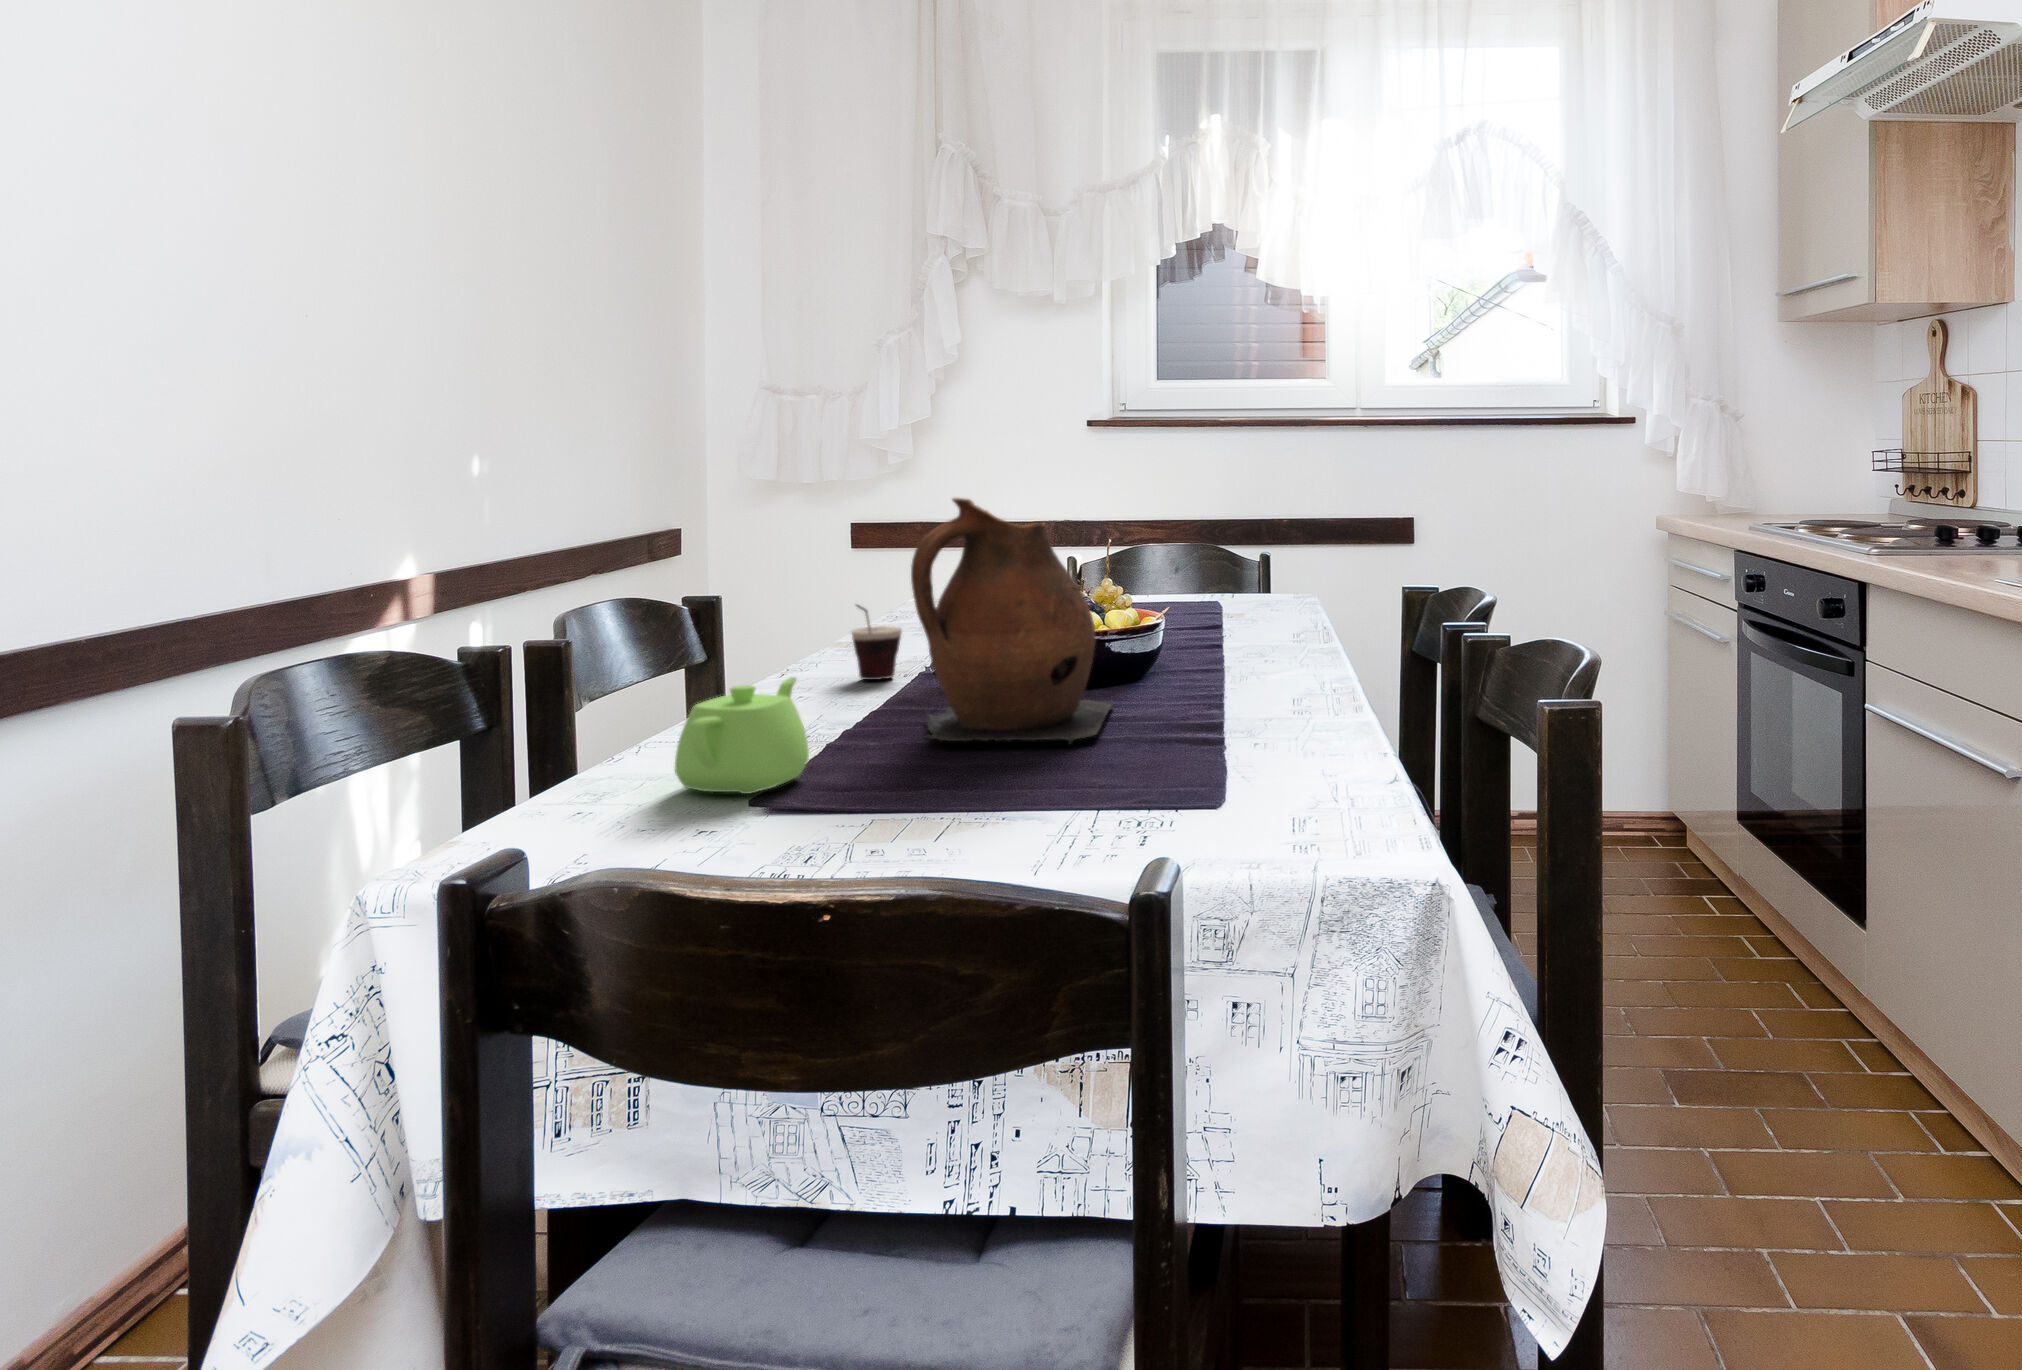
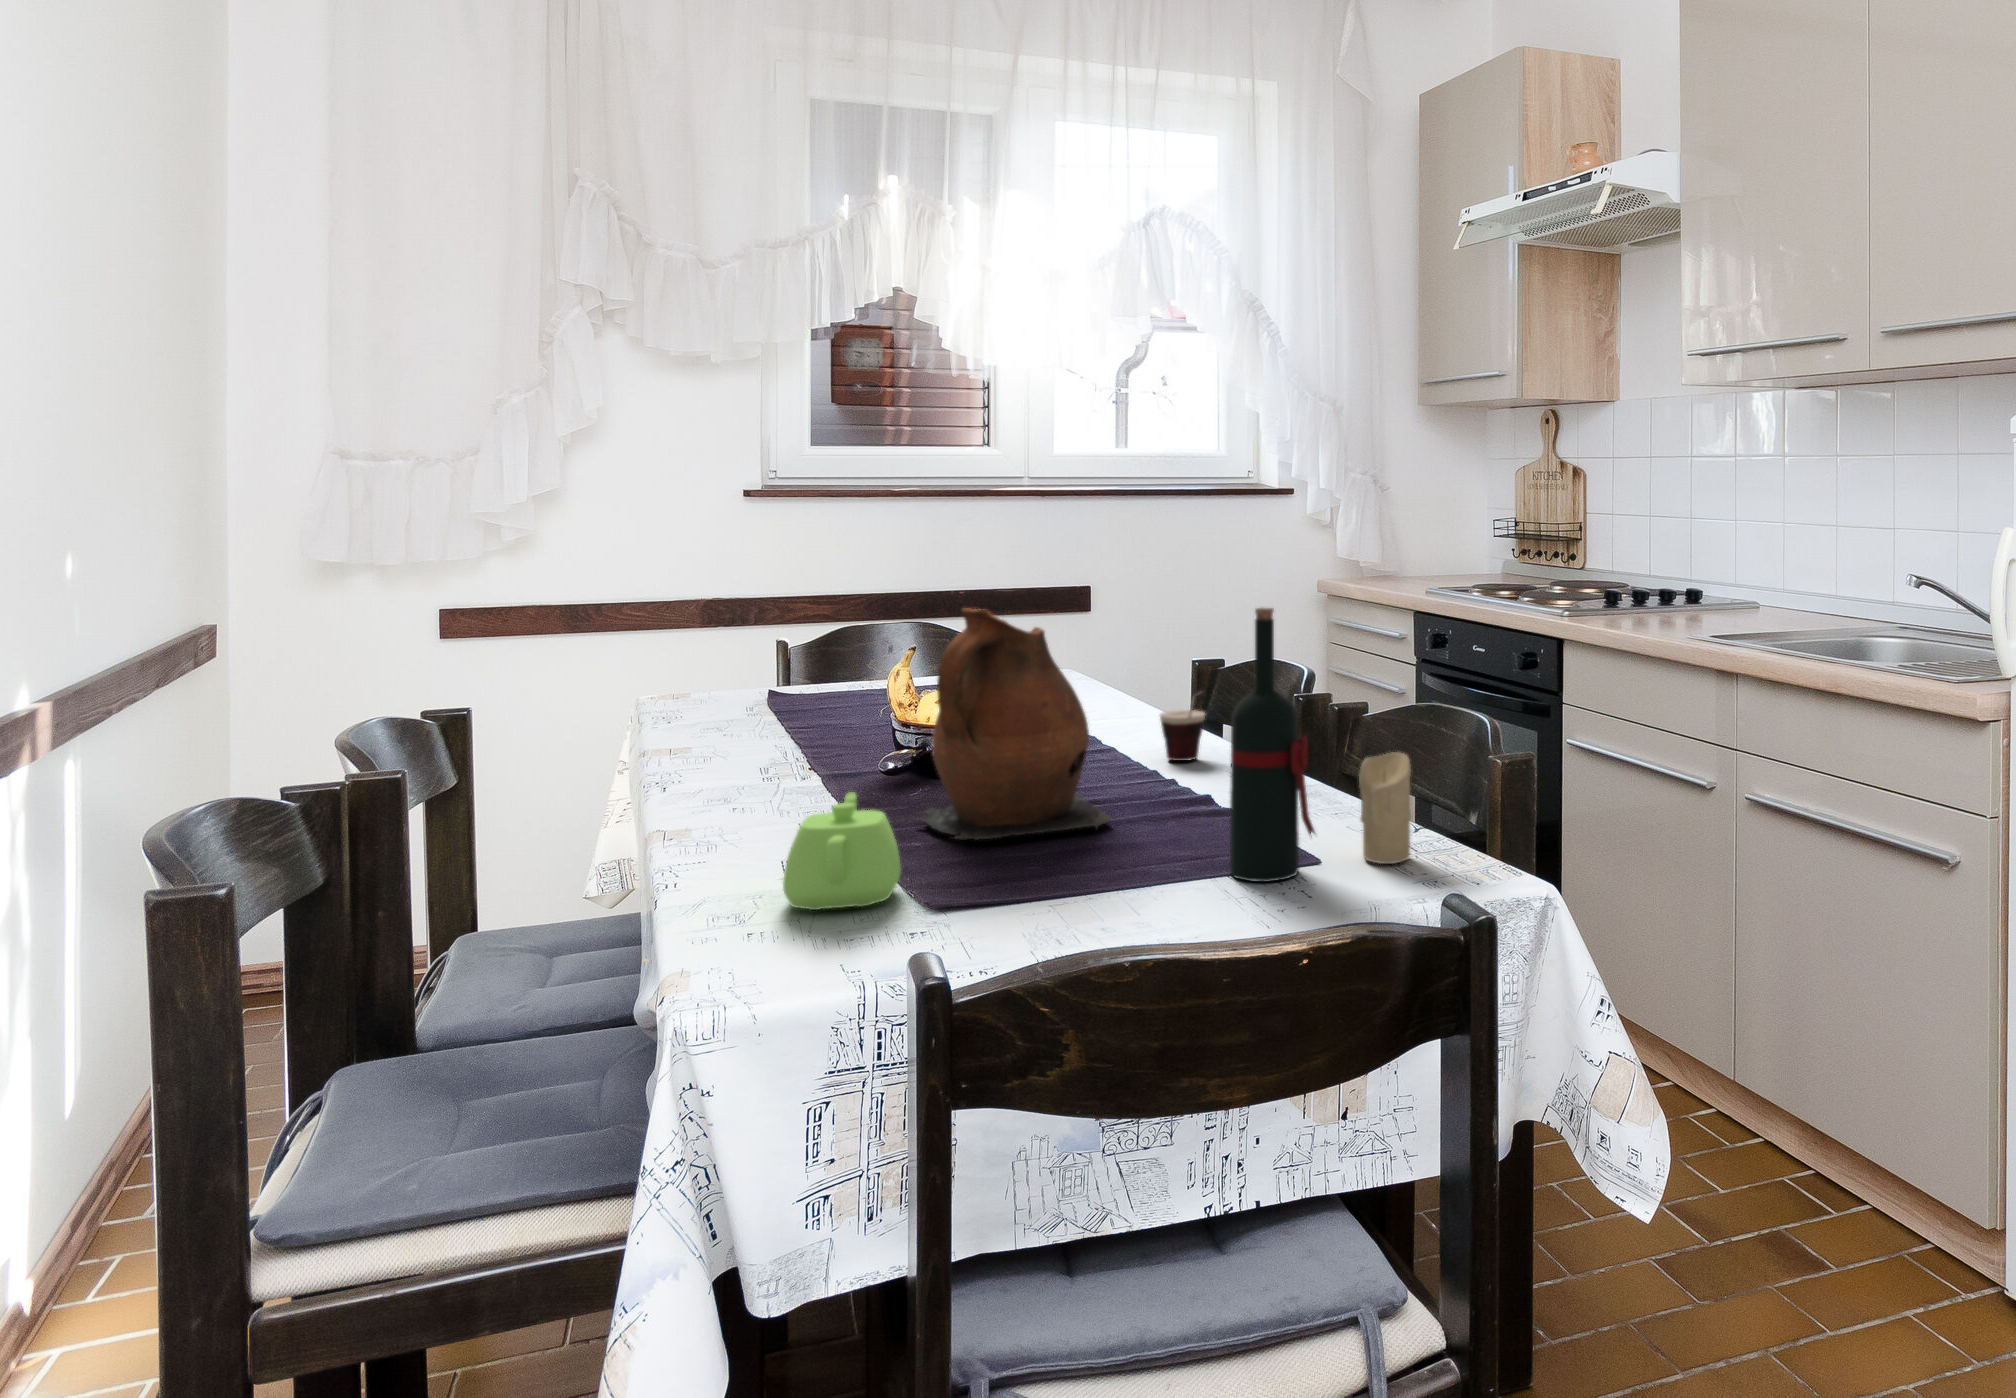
wine bottle: none [1120,496,1209,822] -> present [1230,608,1315,882]
cup: present [851,605,902,680] -> present [1160,691,1205,761]
candle: none [1284,683,1348,820] -> present [1359,752,1411,864]

